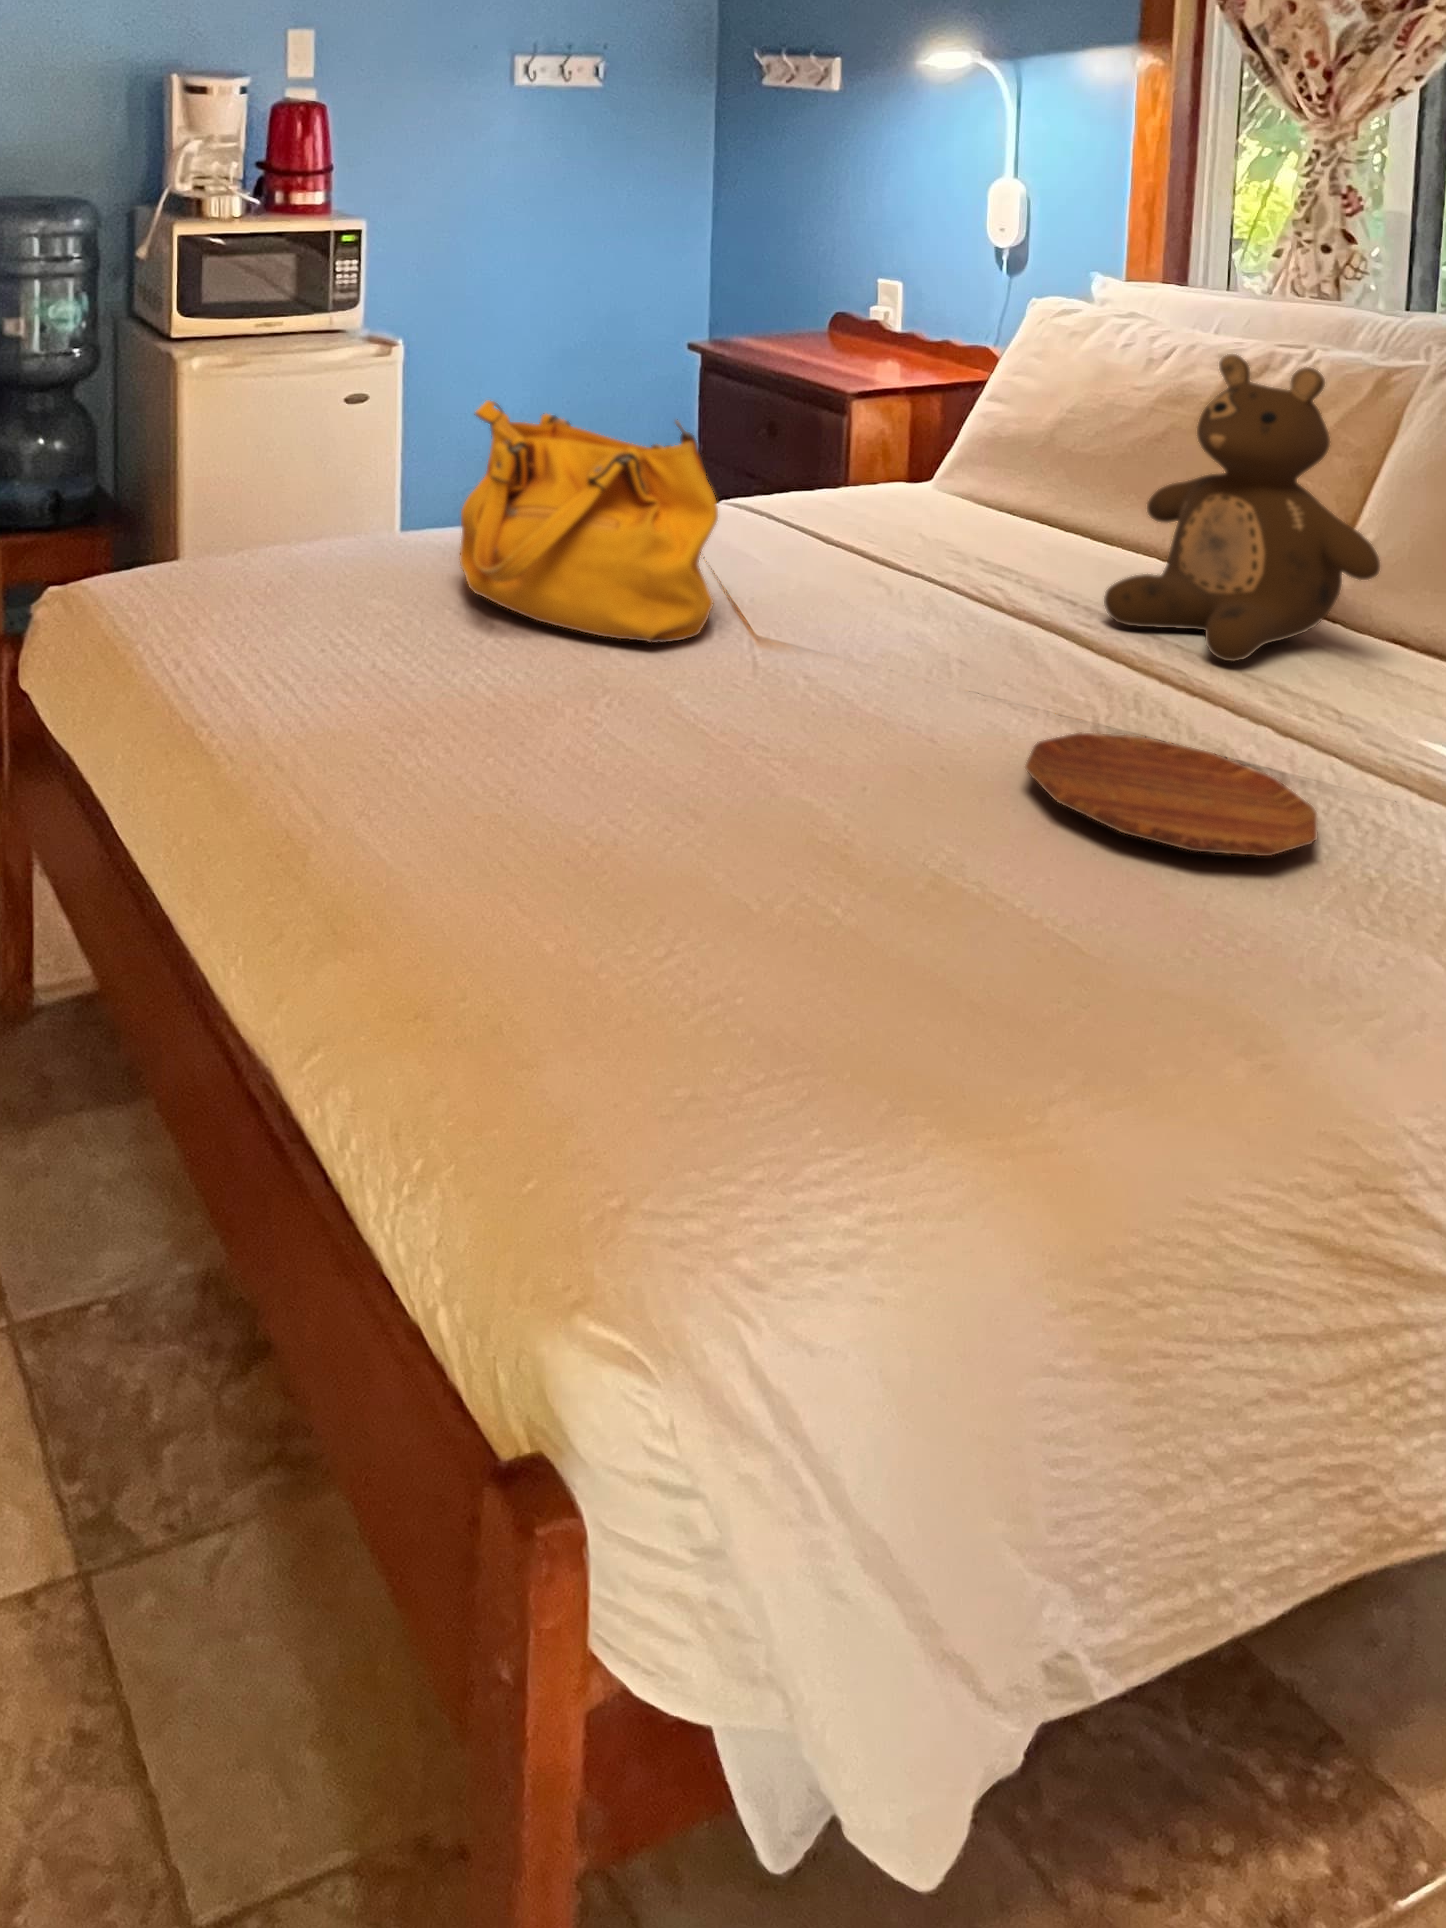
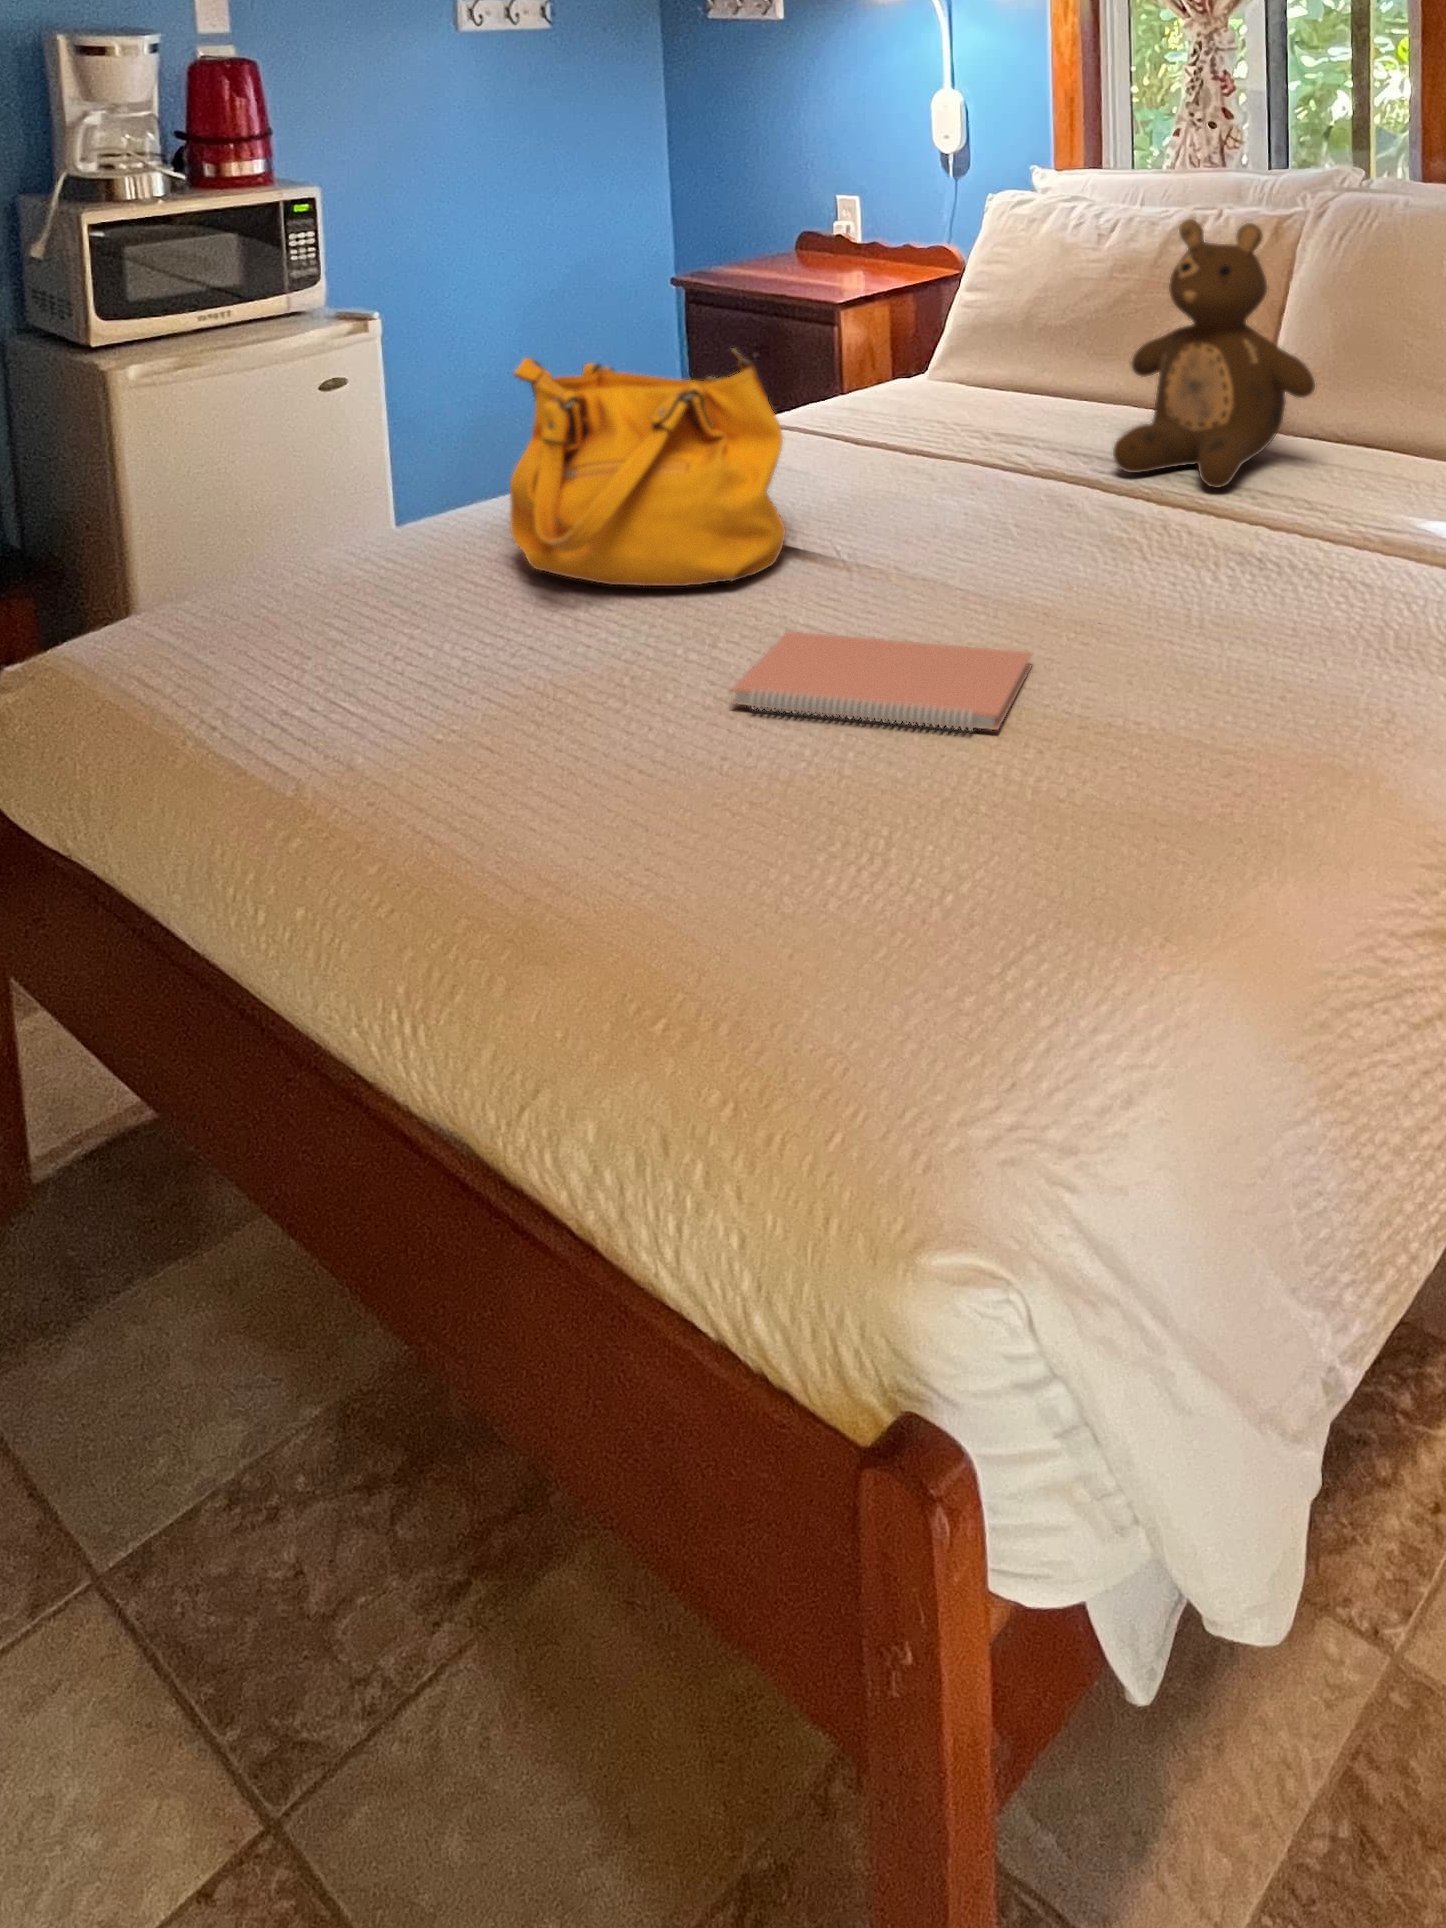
notebook: none [613,699,933,843] -> present [732,632,1031,730]
tray: present [1025,733,1318,856] -> none [1105,569,1339,661]

